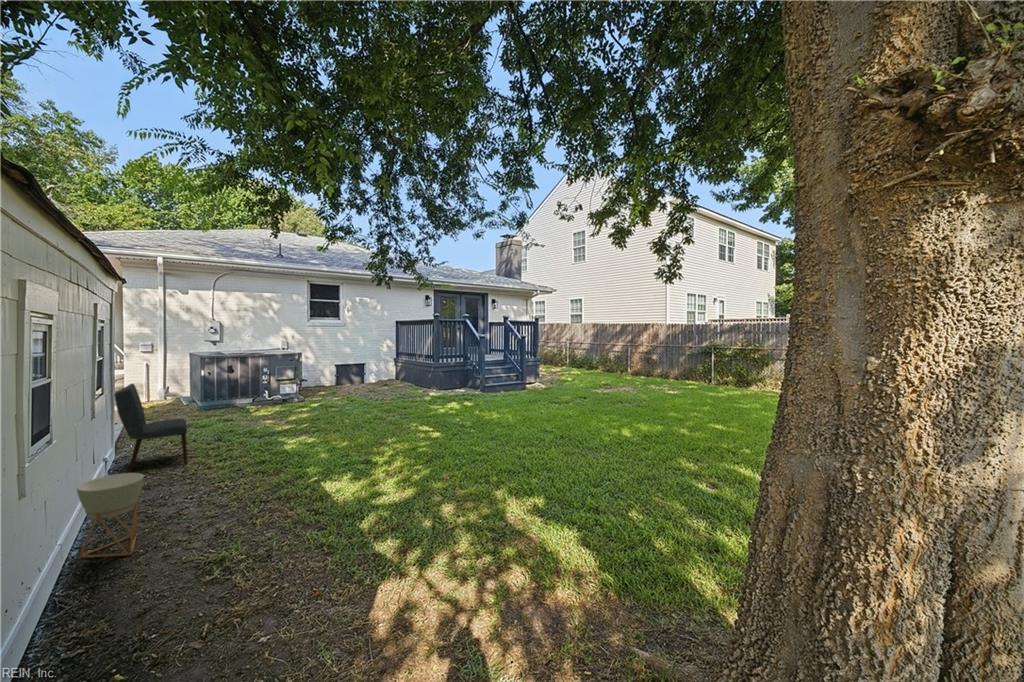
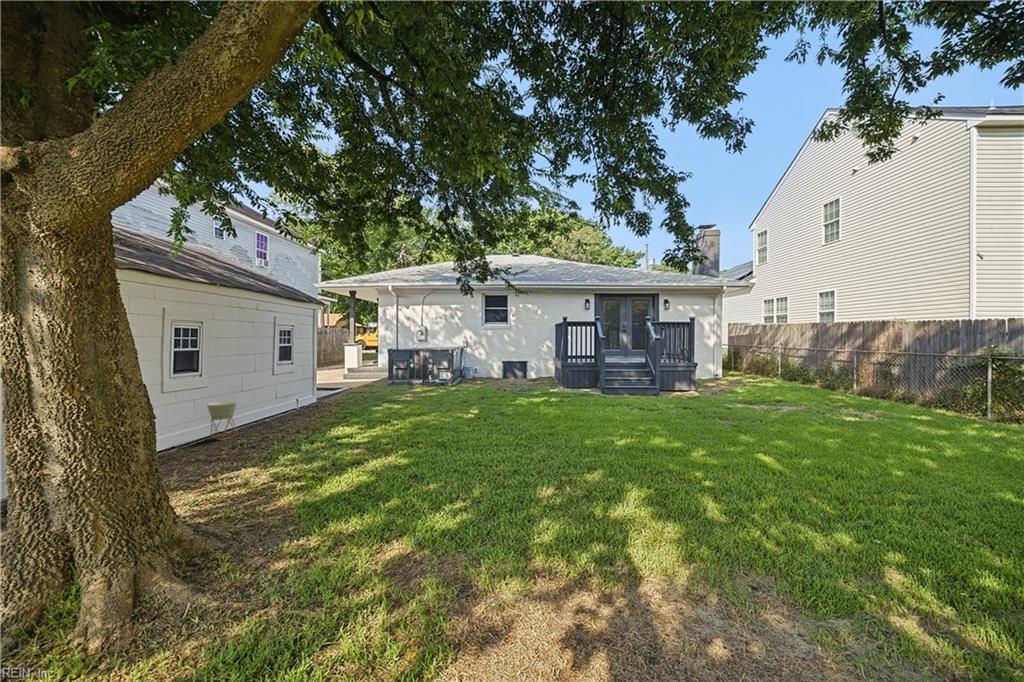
chair: present [114,384,187,473] -> none [292,361,332,411]

